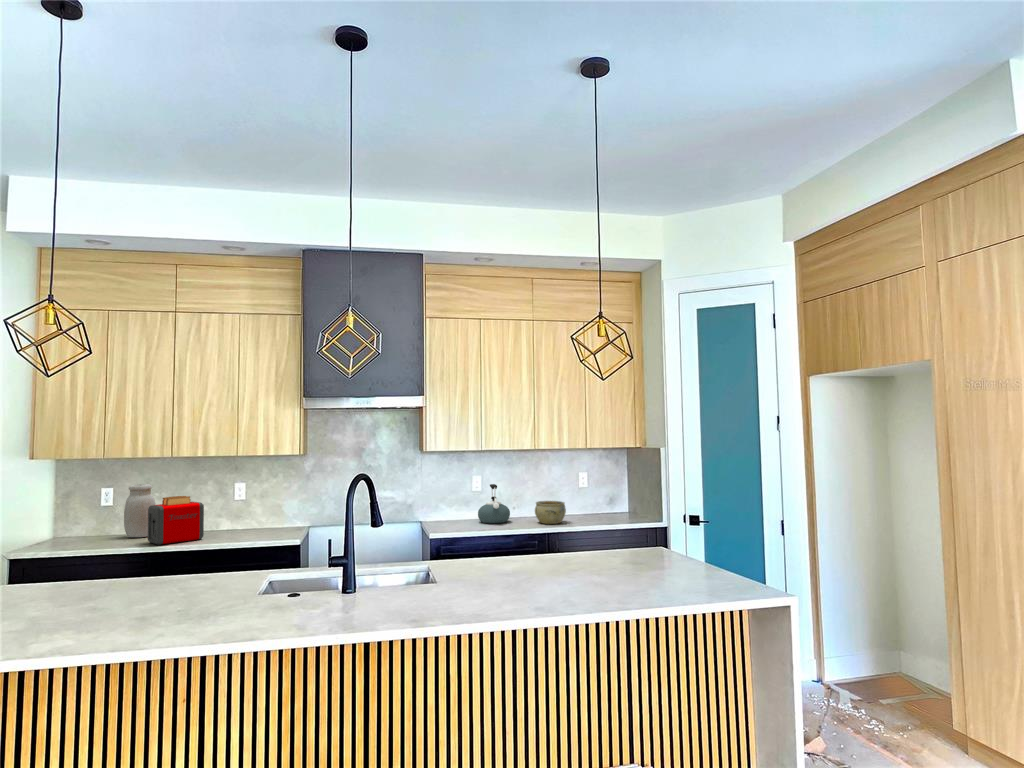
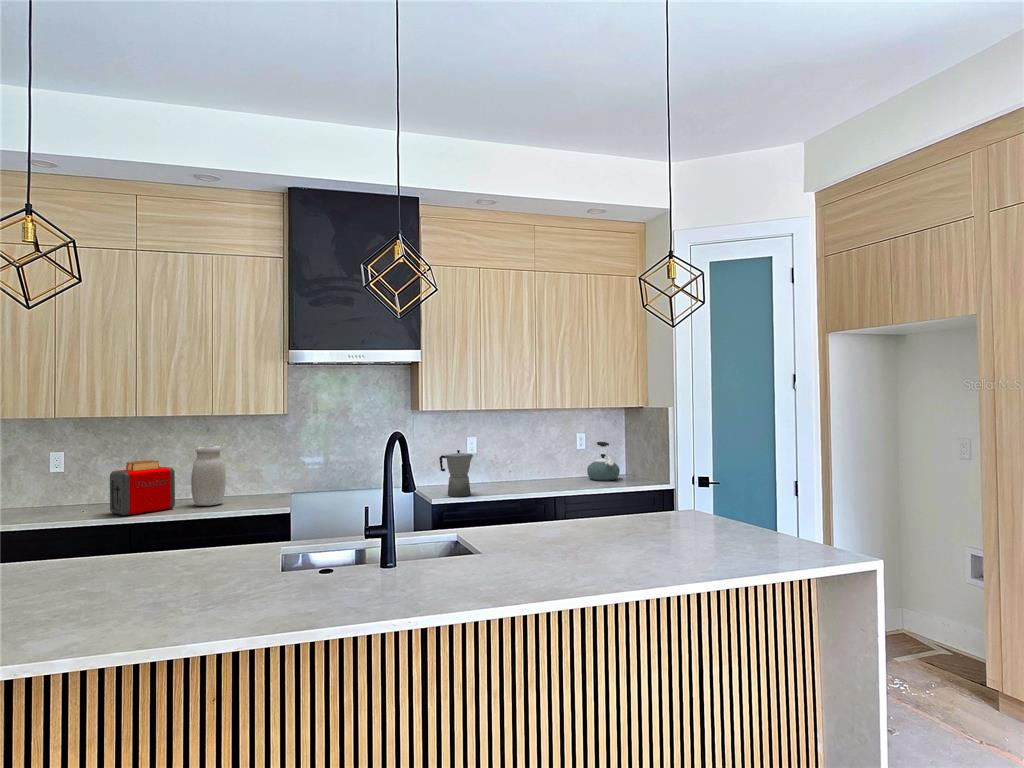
jar: present [124,484,155,537] -> present [191,446,226,506]
kettle: present [478,484,510,524] -> present [587,442,620,481]
moka pot: none [441,488,473,531] -> present [439,450,473,497]
ceramic bowl: present [535,501,566,524] -> none [535,463,568,488]

